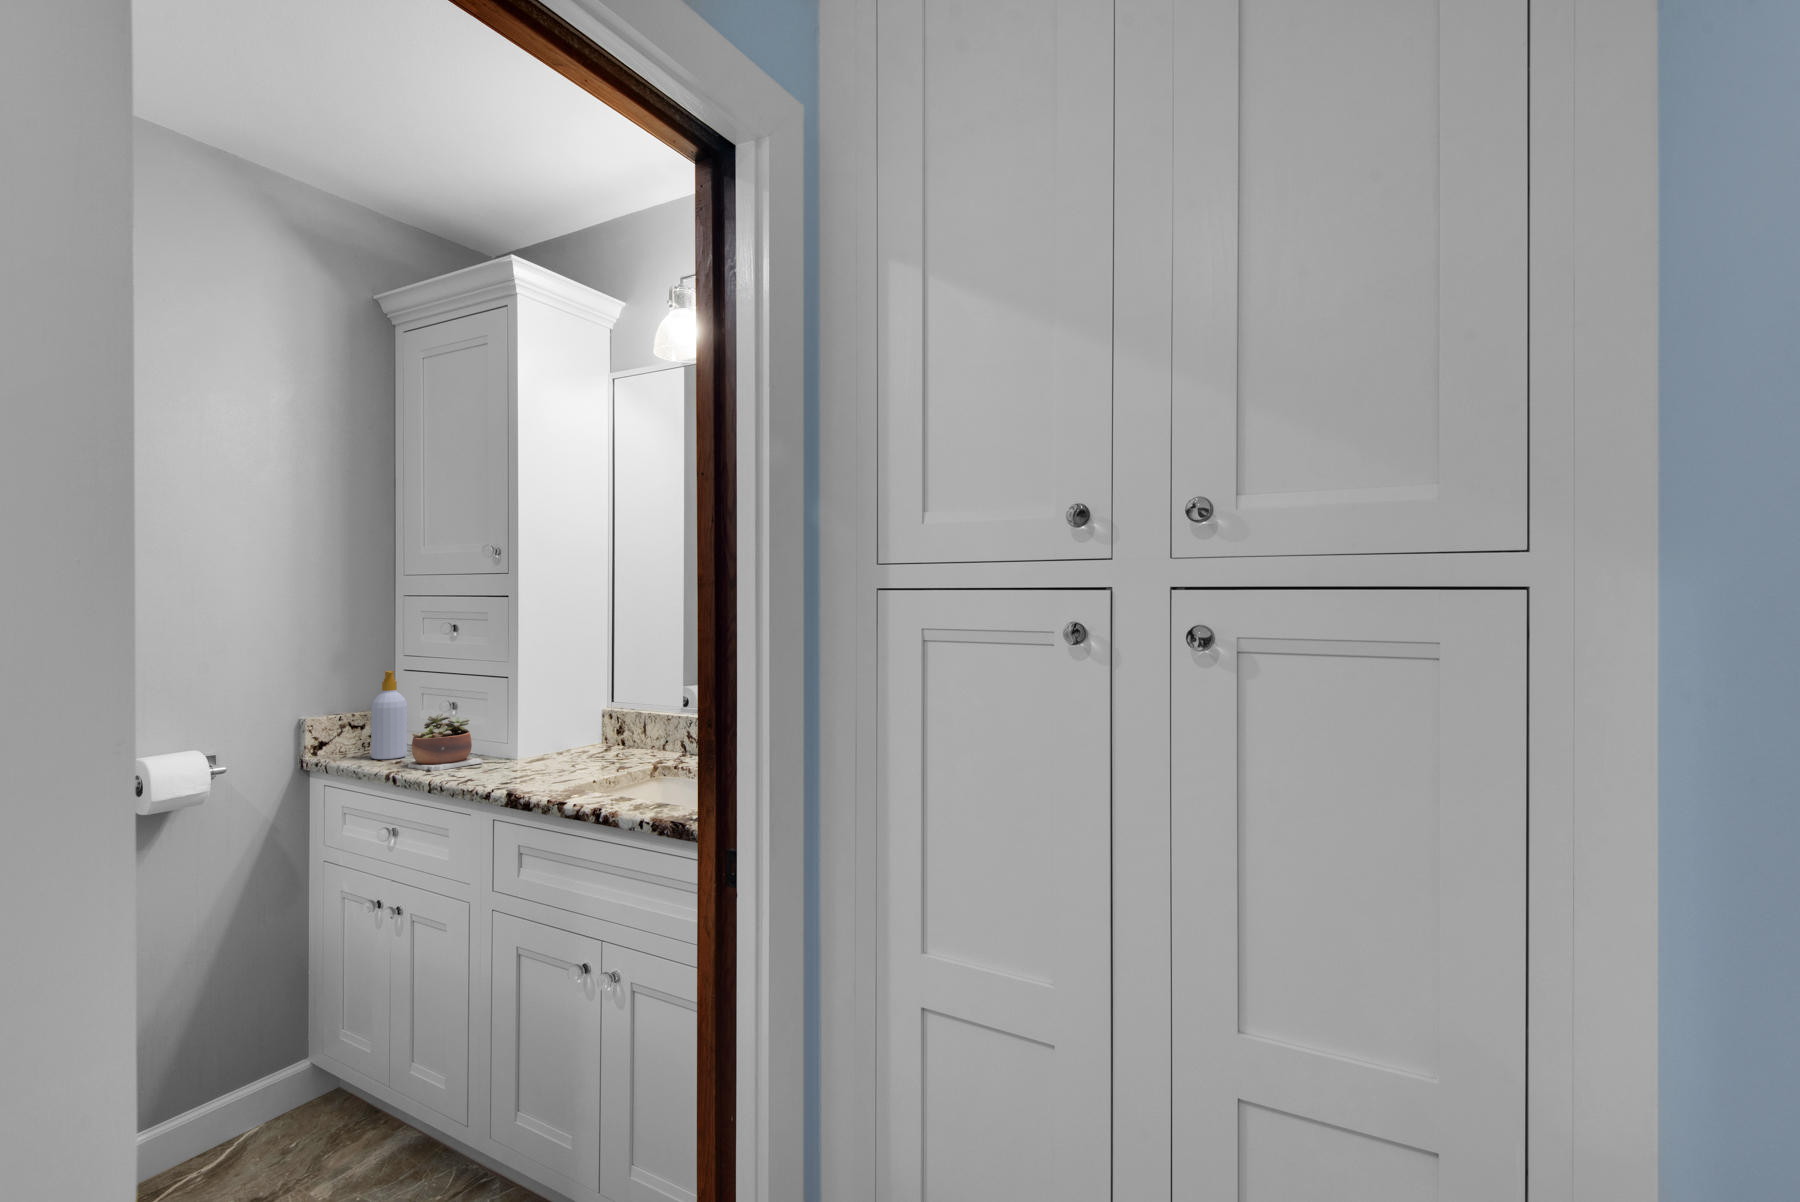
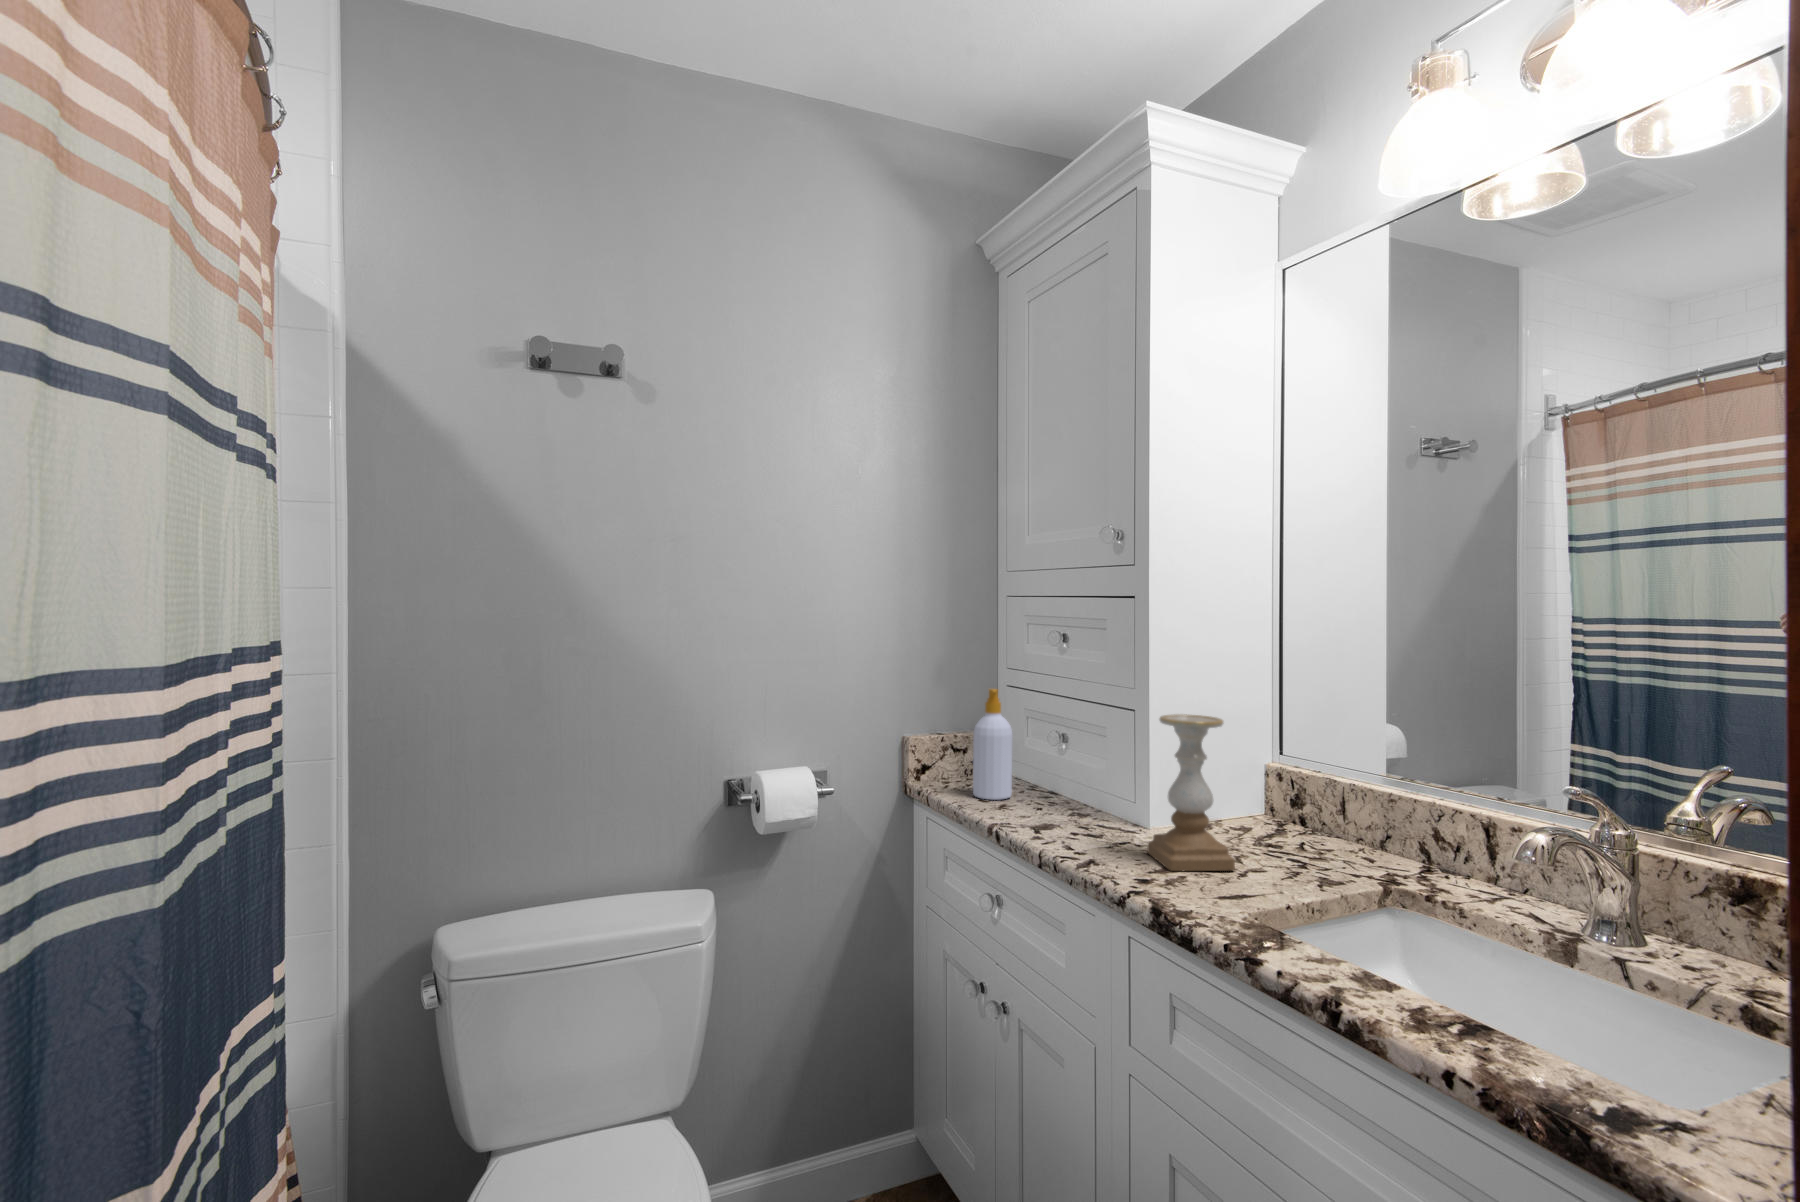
candle holder: none [512,676,569,778] -> present [1147,714,1235,871]
succulent plant: present [403,713,483,771] -> none [1007,750,1105,832]

